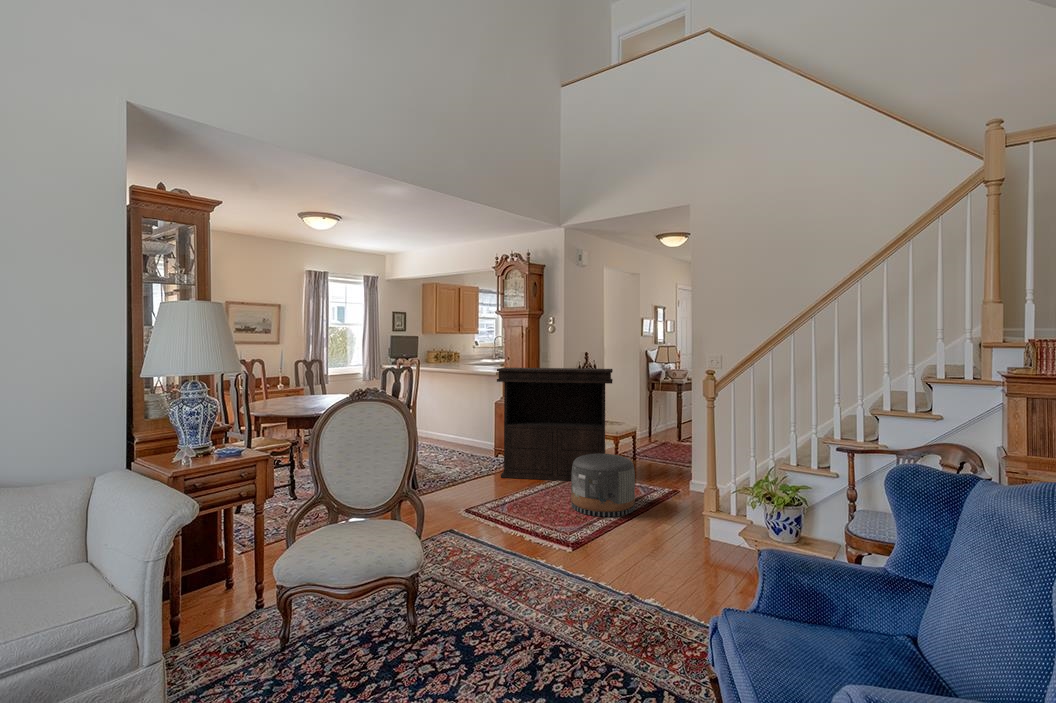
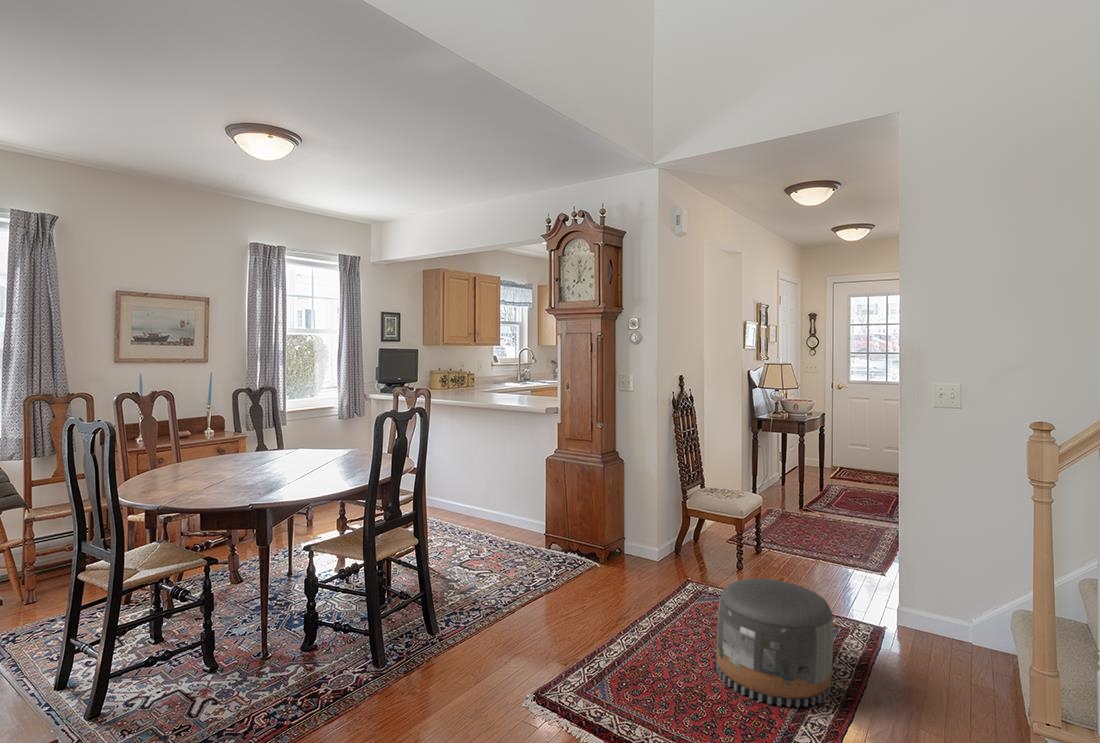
console table: present [497,368,613,481] -> none [569,415,764,611]

